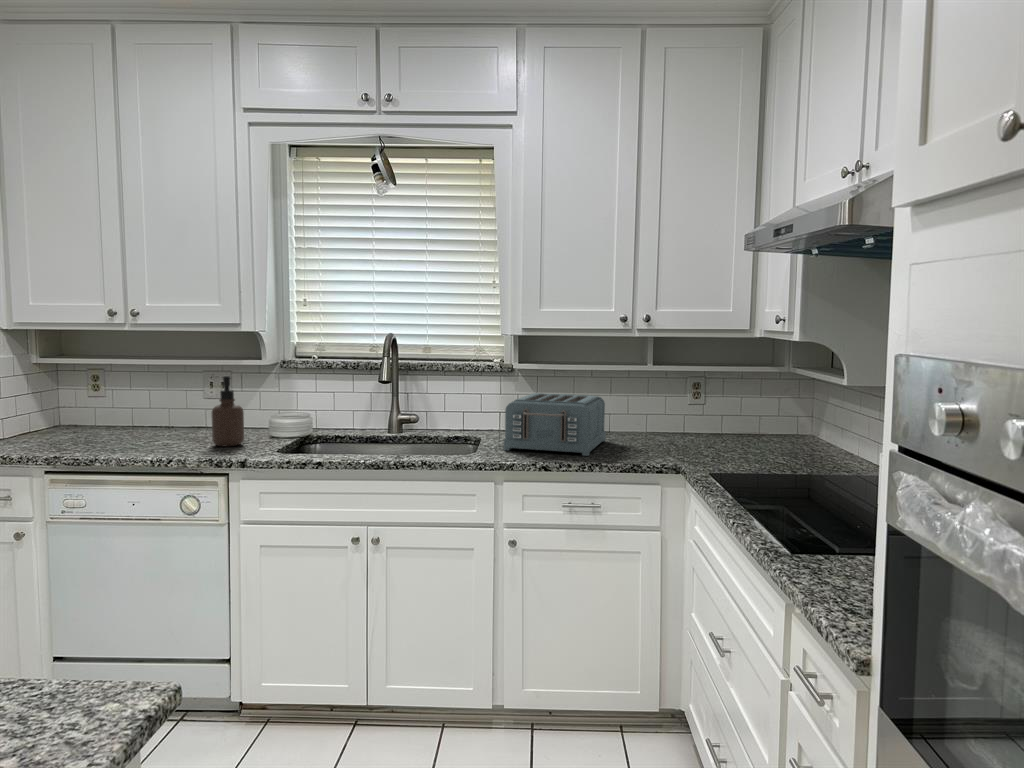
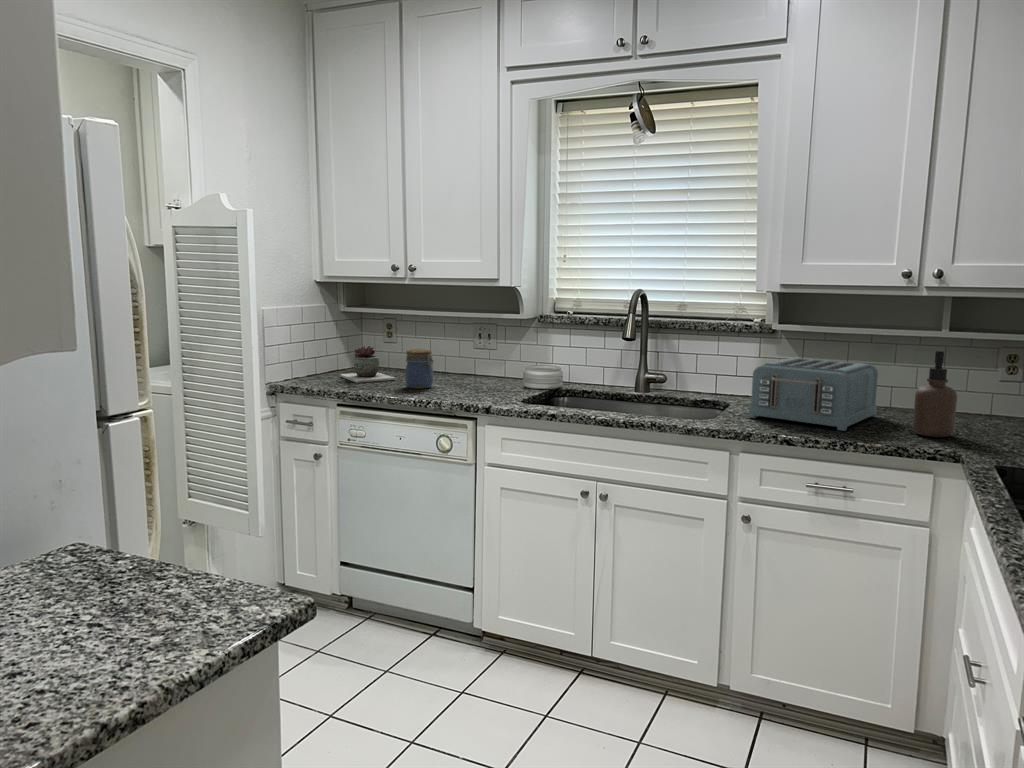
soap dispenser: present [212,376,244,446] -> present [913,351,957,437]
succulent plant: none [45,401,118,444] -> present [340,346,395,383]
jar: none [135,402,171,446] -> present [405,349,434,389]

